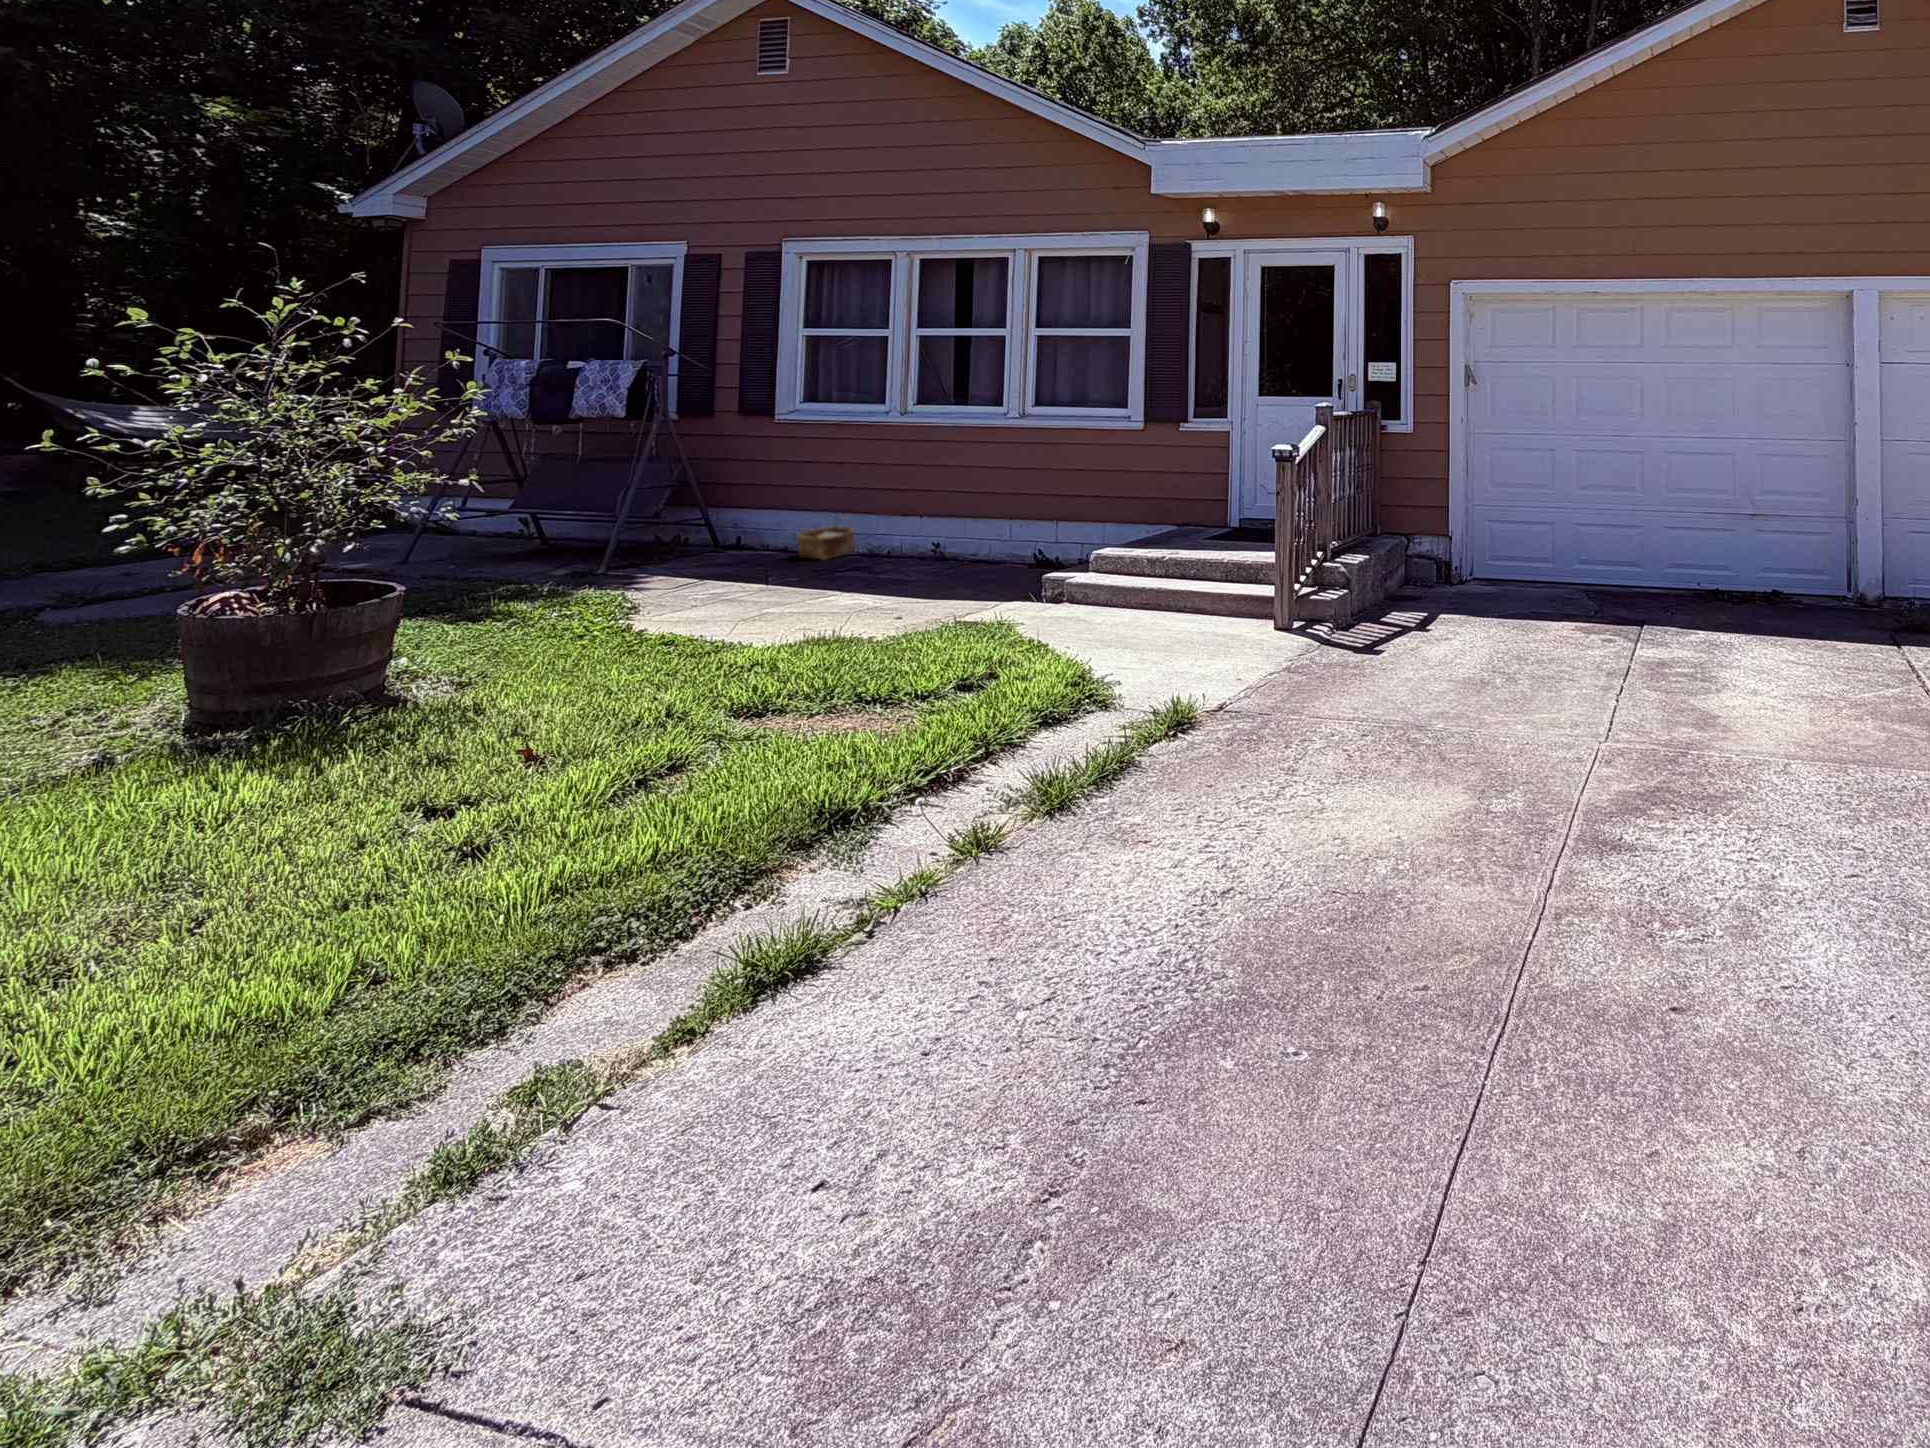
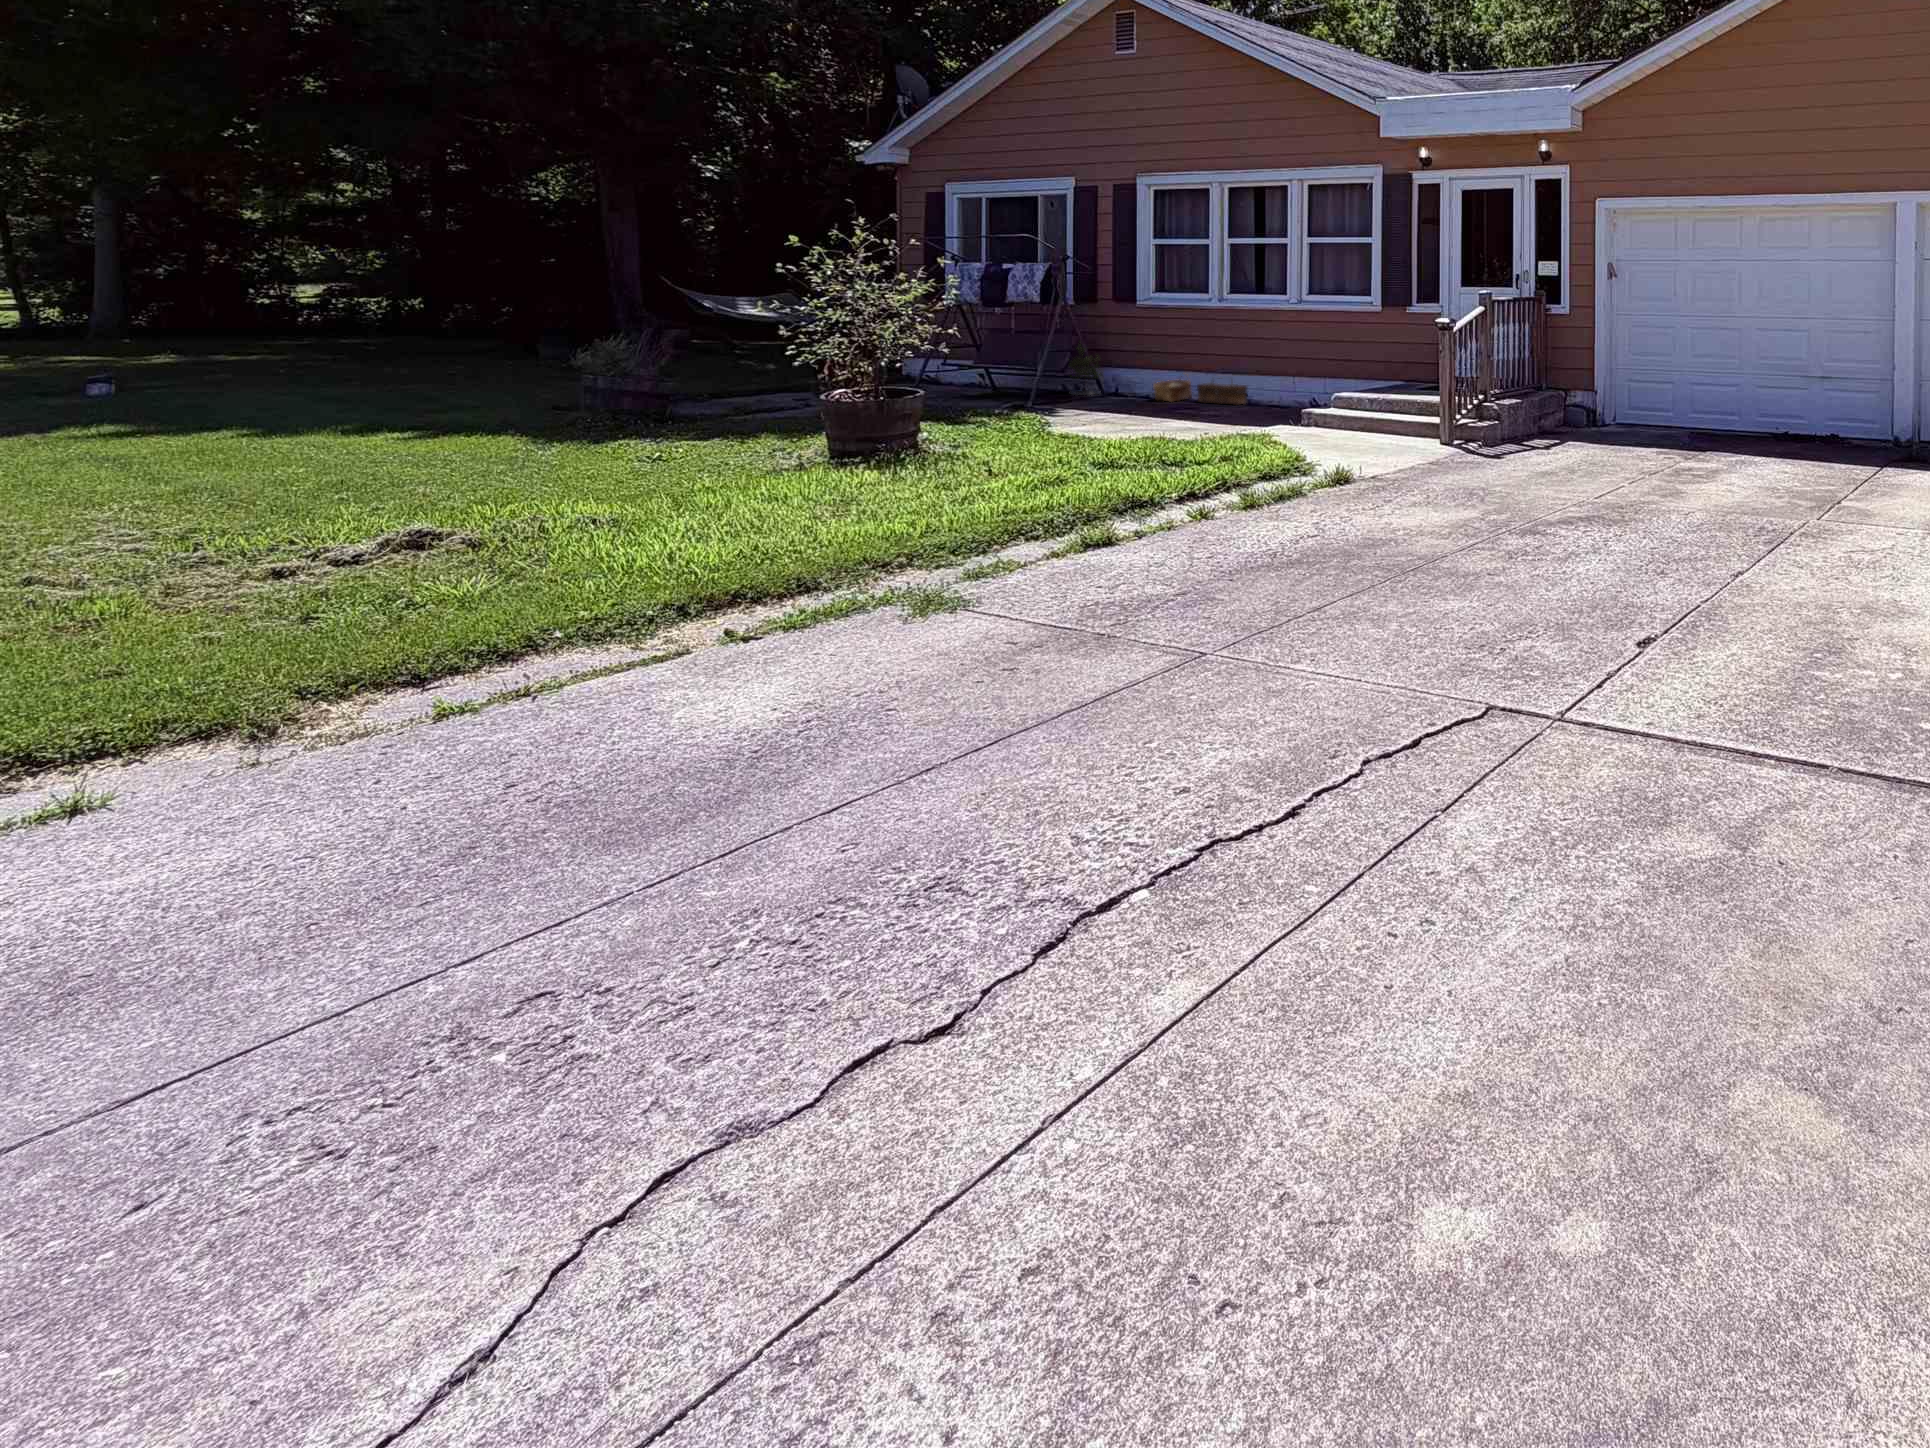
potted tree: none [660,472,718,551] -> present [1069,347,1101,395]
toolbox: none [863,522,942,562] -> present [1197,382,1247,405]

